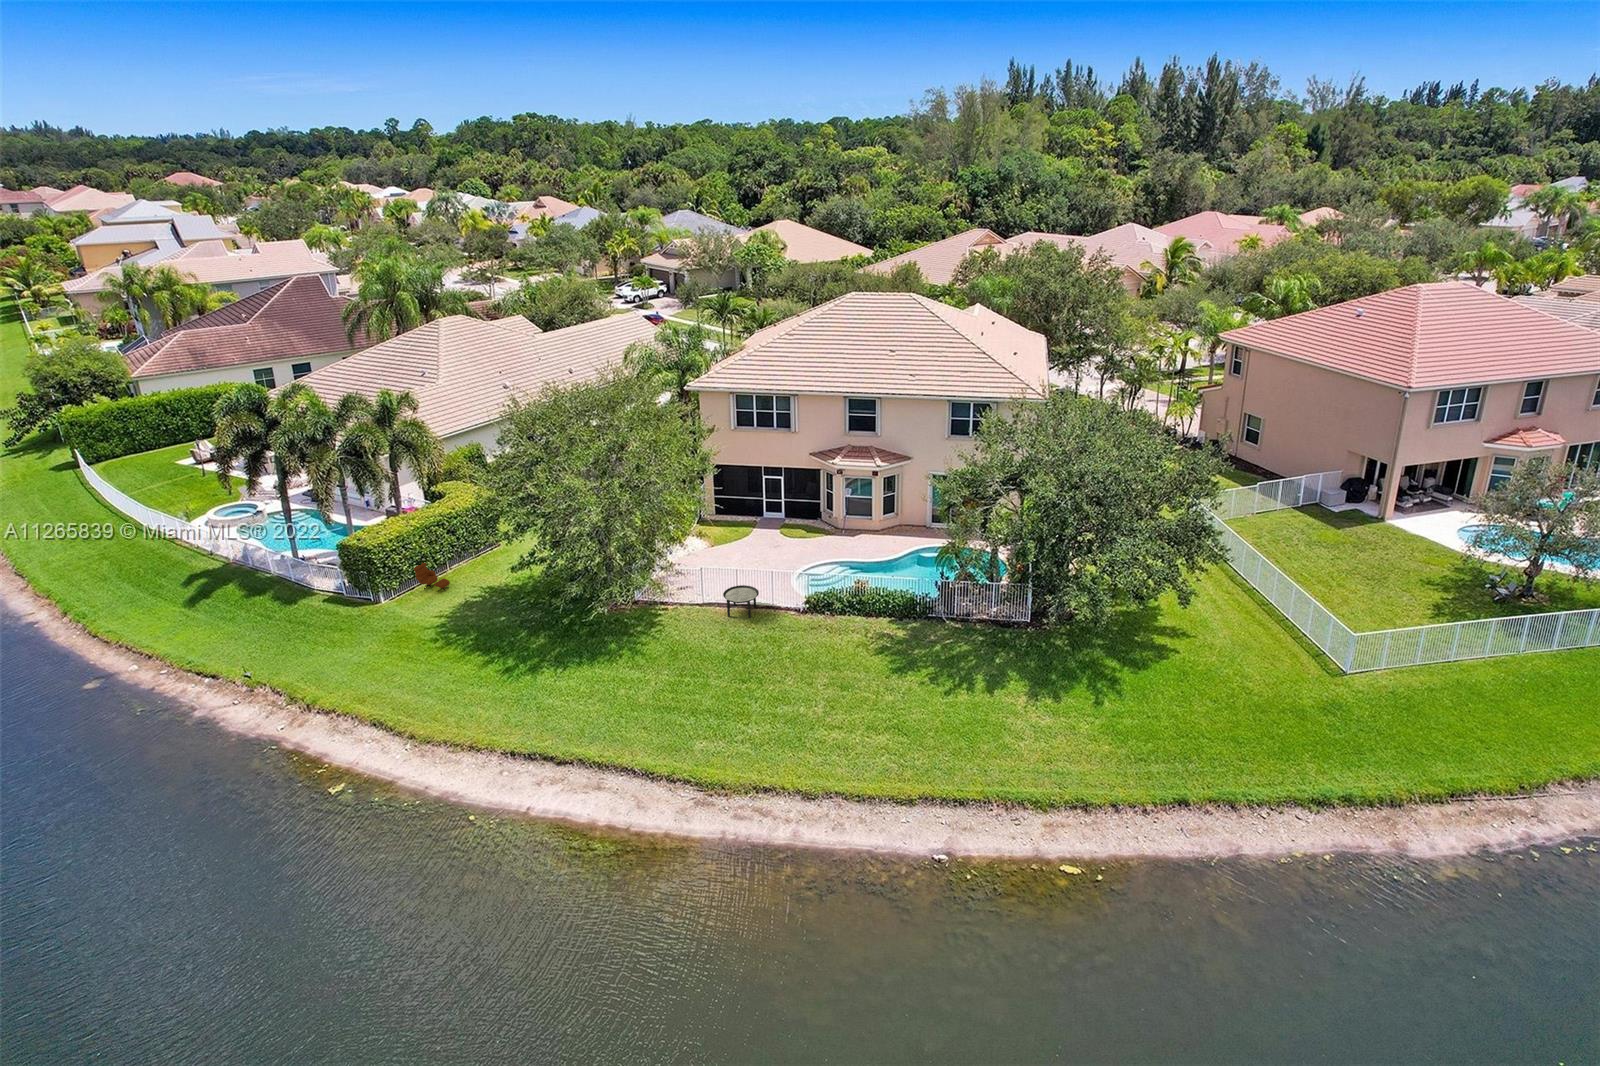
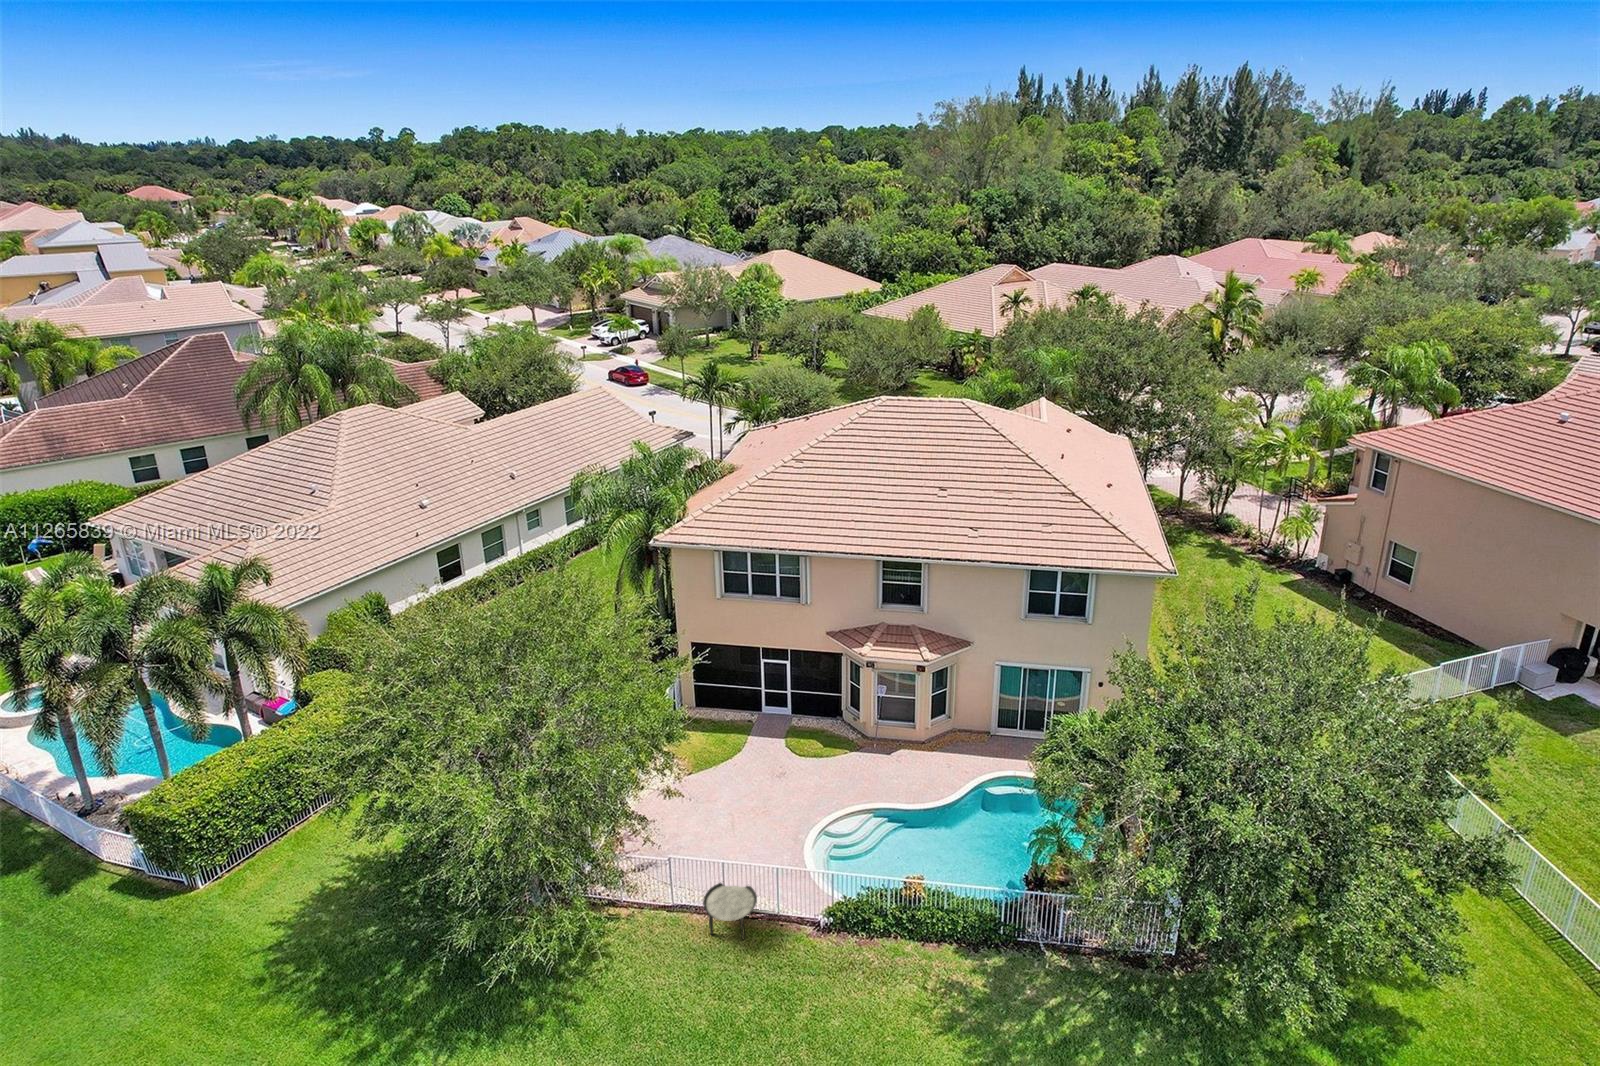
armchair: present [414,563,450,591] -> none [250,819,304,866]

